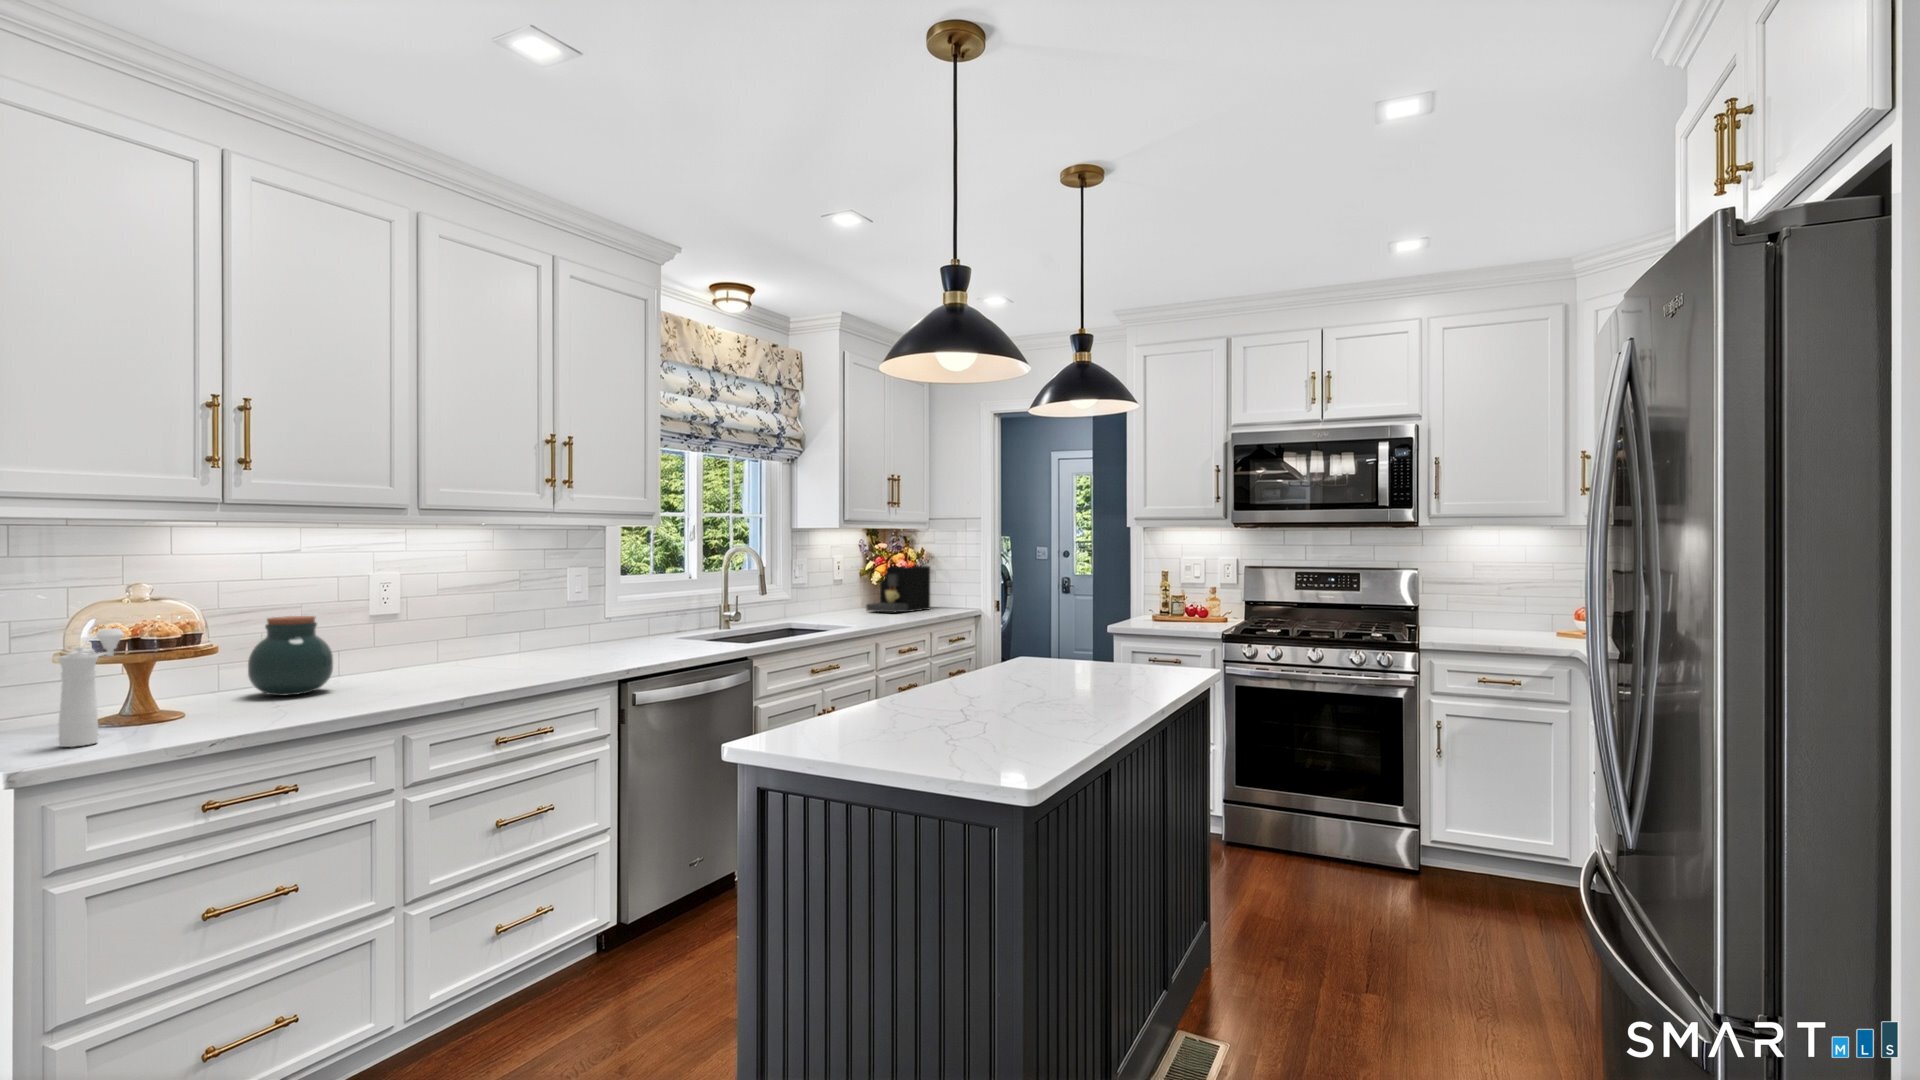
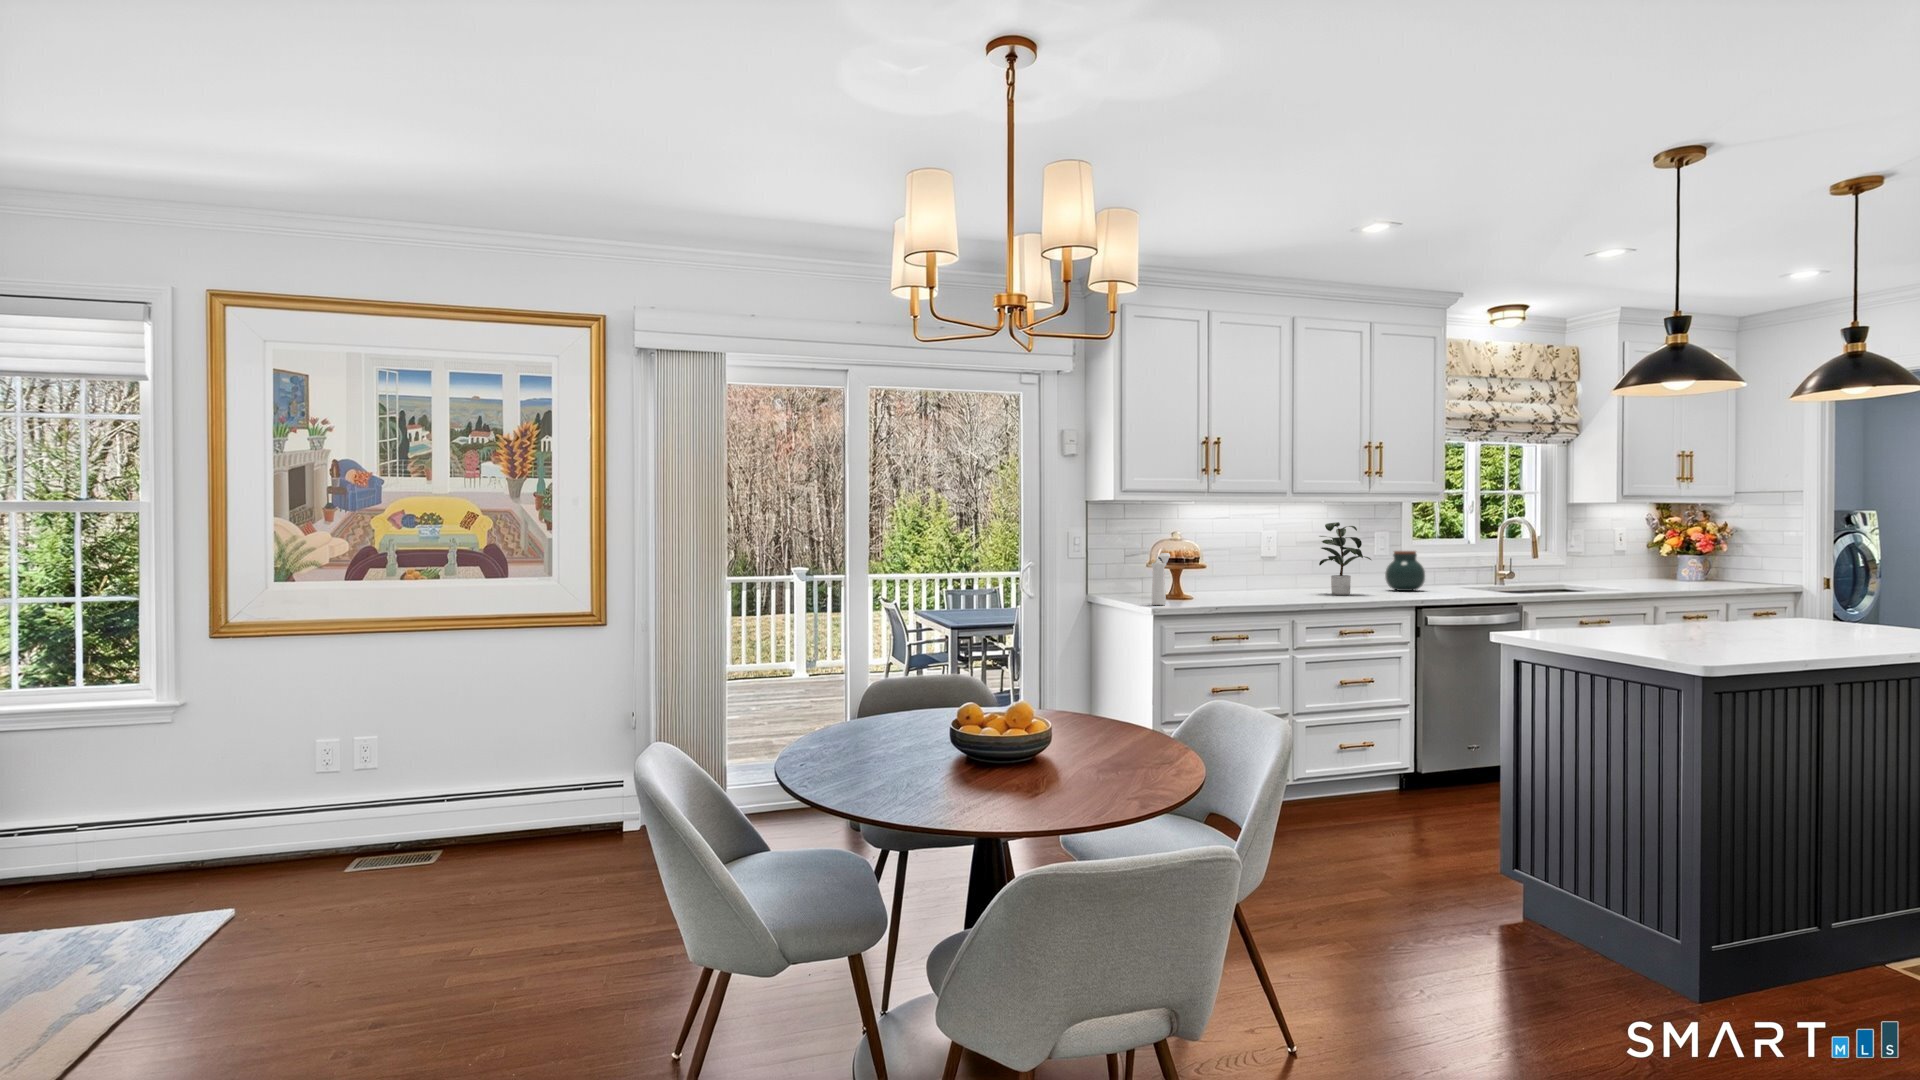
potted plant: none [456,556,571,670] -> present [1319,522,1371,595]
coffee maker: present [866,566,930,612] -> none [1652,538,1731,580]
jar: present [248,616,333,696] -> present [1385,551,1425,591]

